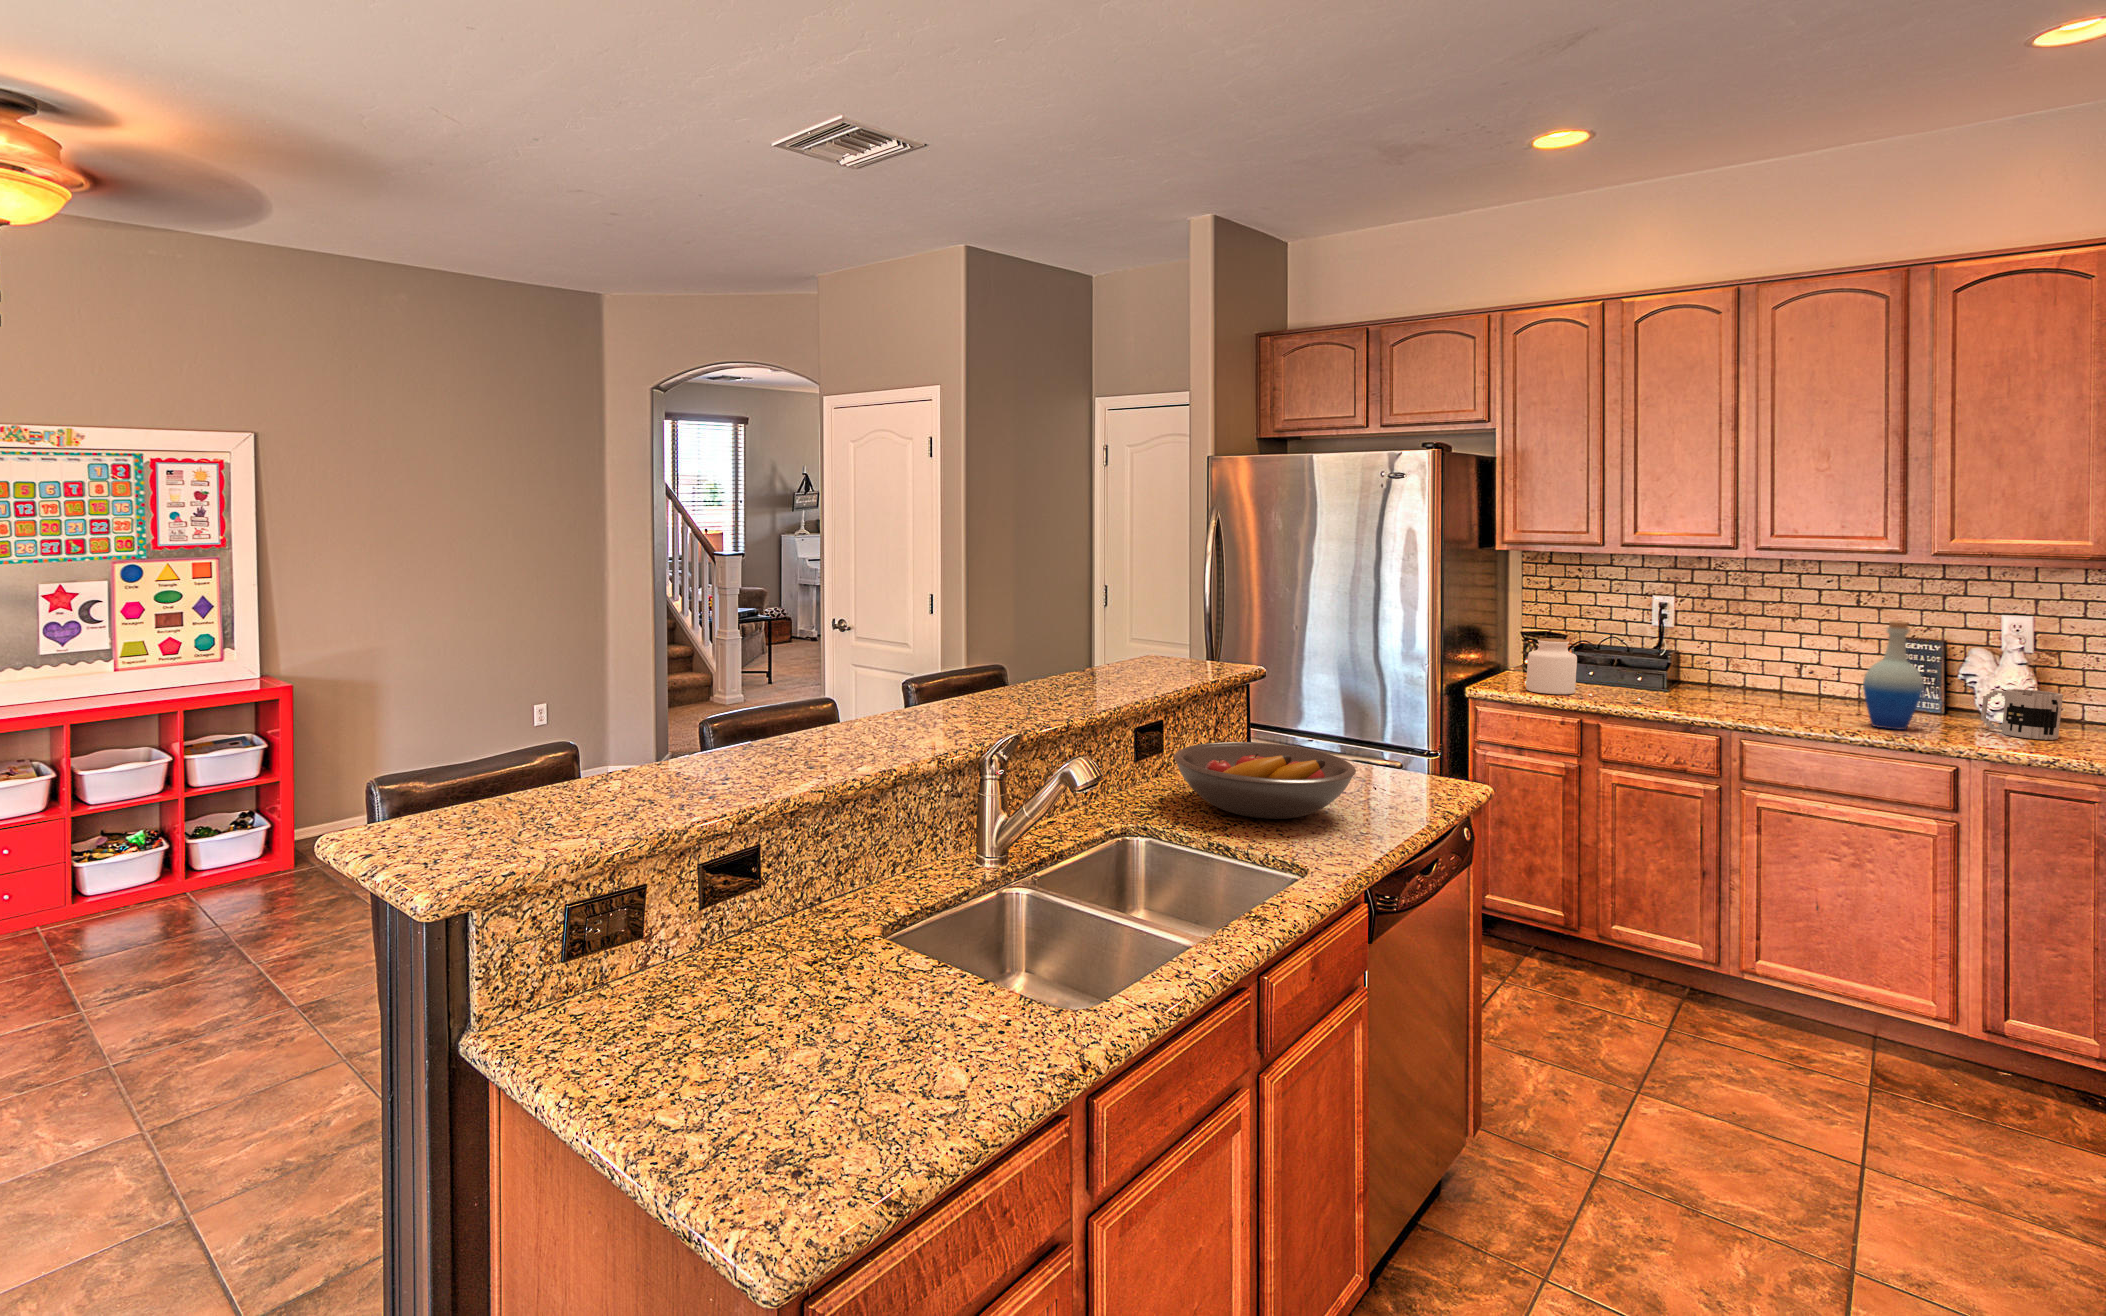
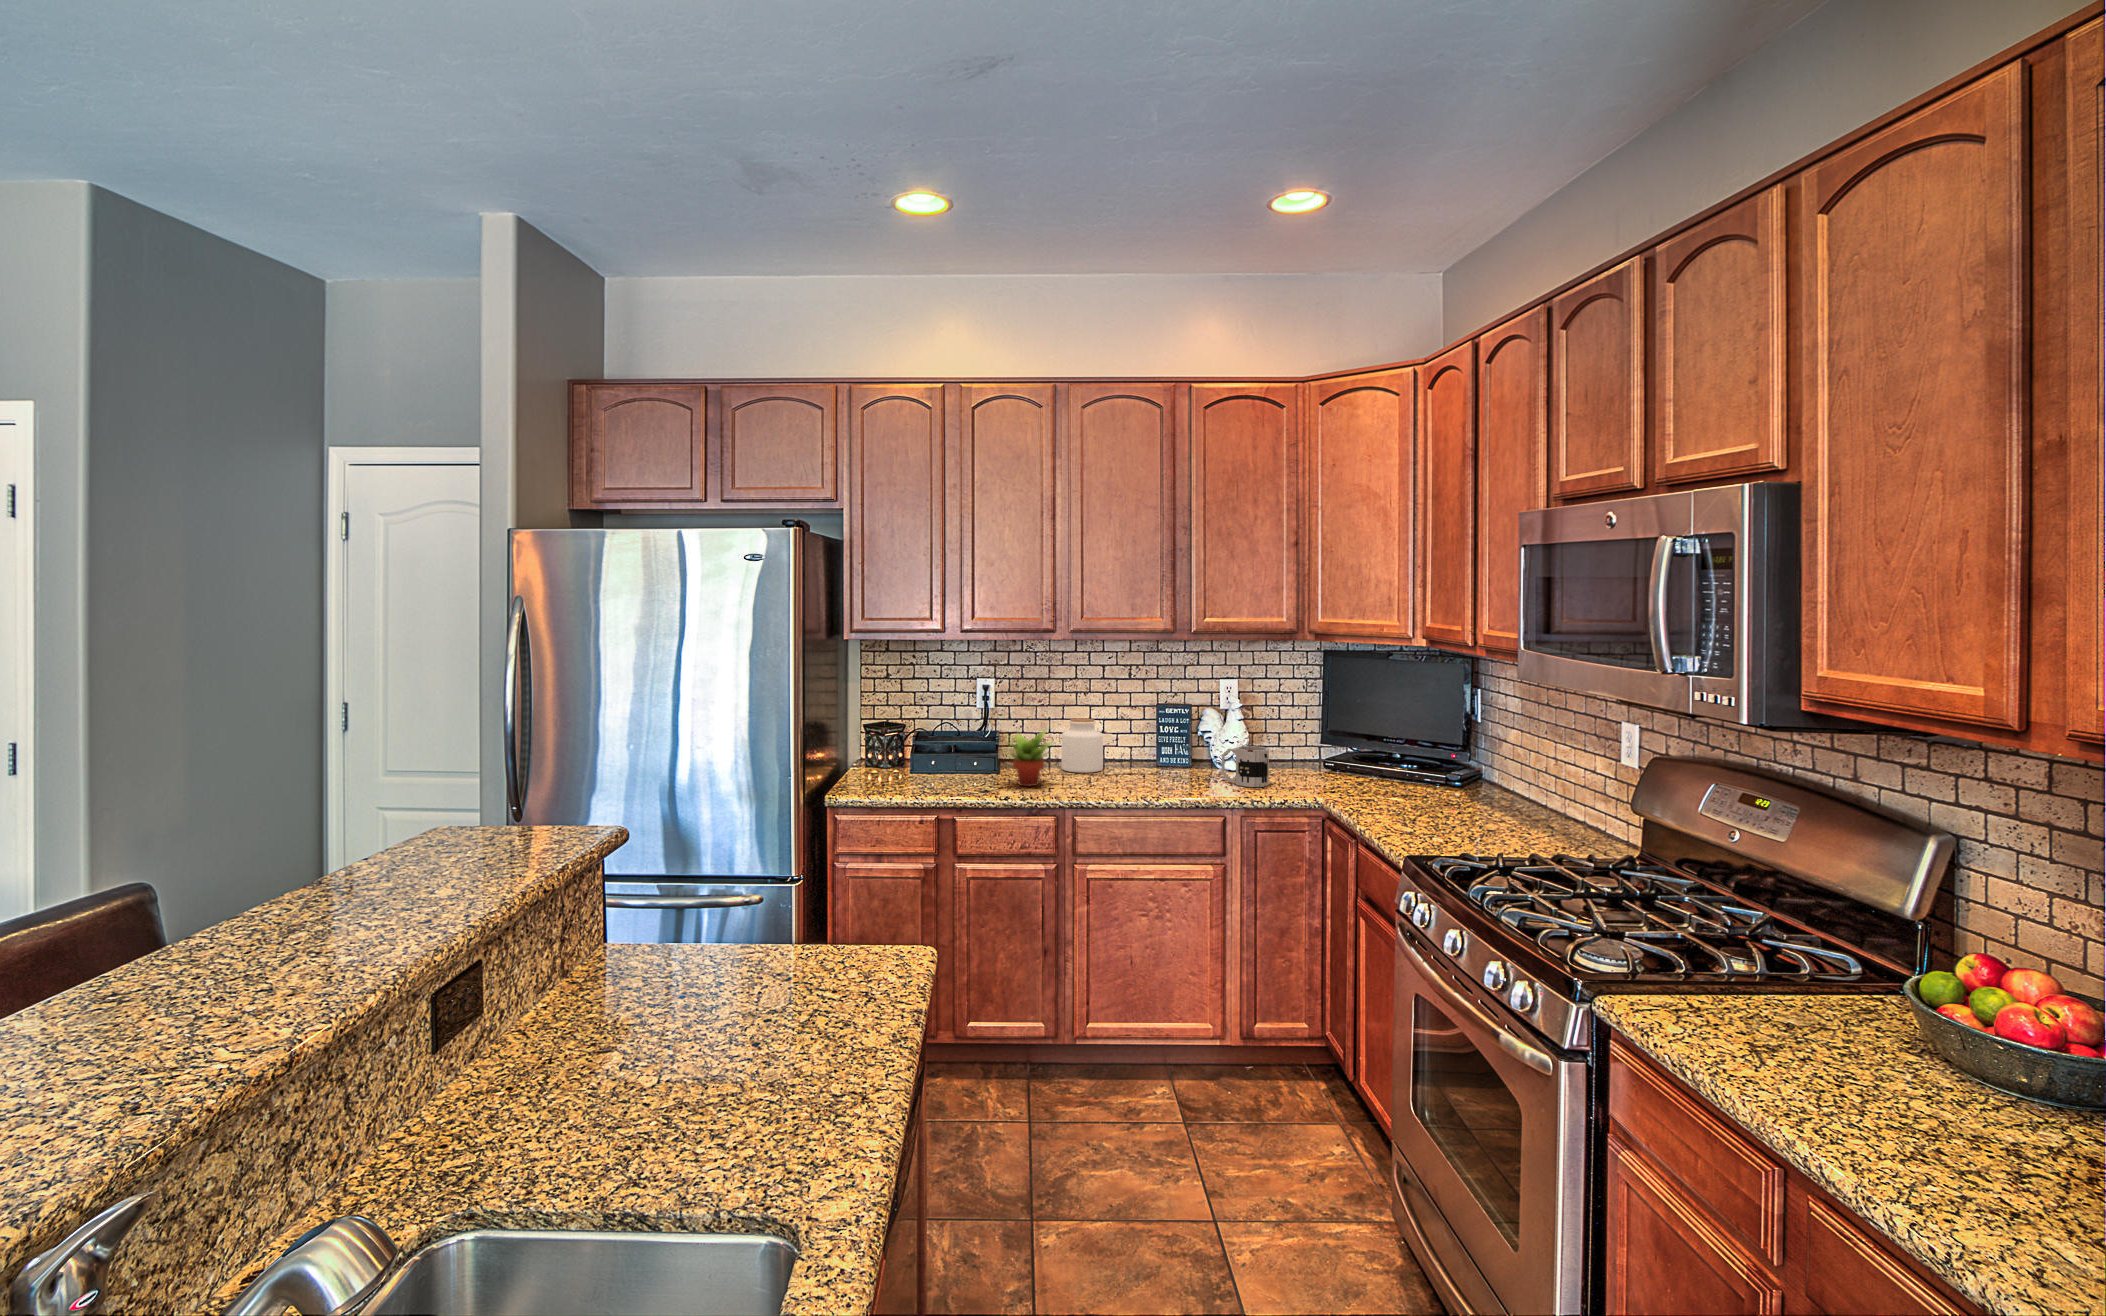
bottle: present [1863,621,1923,730] -> none [1149,697,1190,792]
jar: present [1526,638,1577,694] -> present [1062,718,1103,773]
succulent plant: none [1662,647,1738,707] -> present [1009,729,1056,787]
fruit bowl: present [1174,742,1356,819] -> none [522,962,793,1103]

